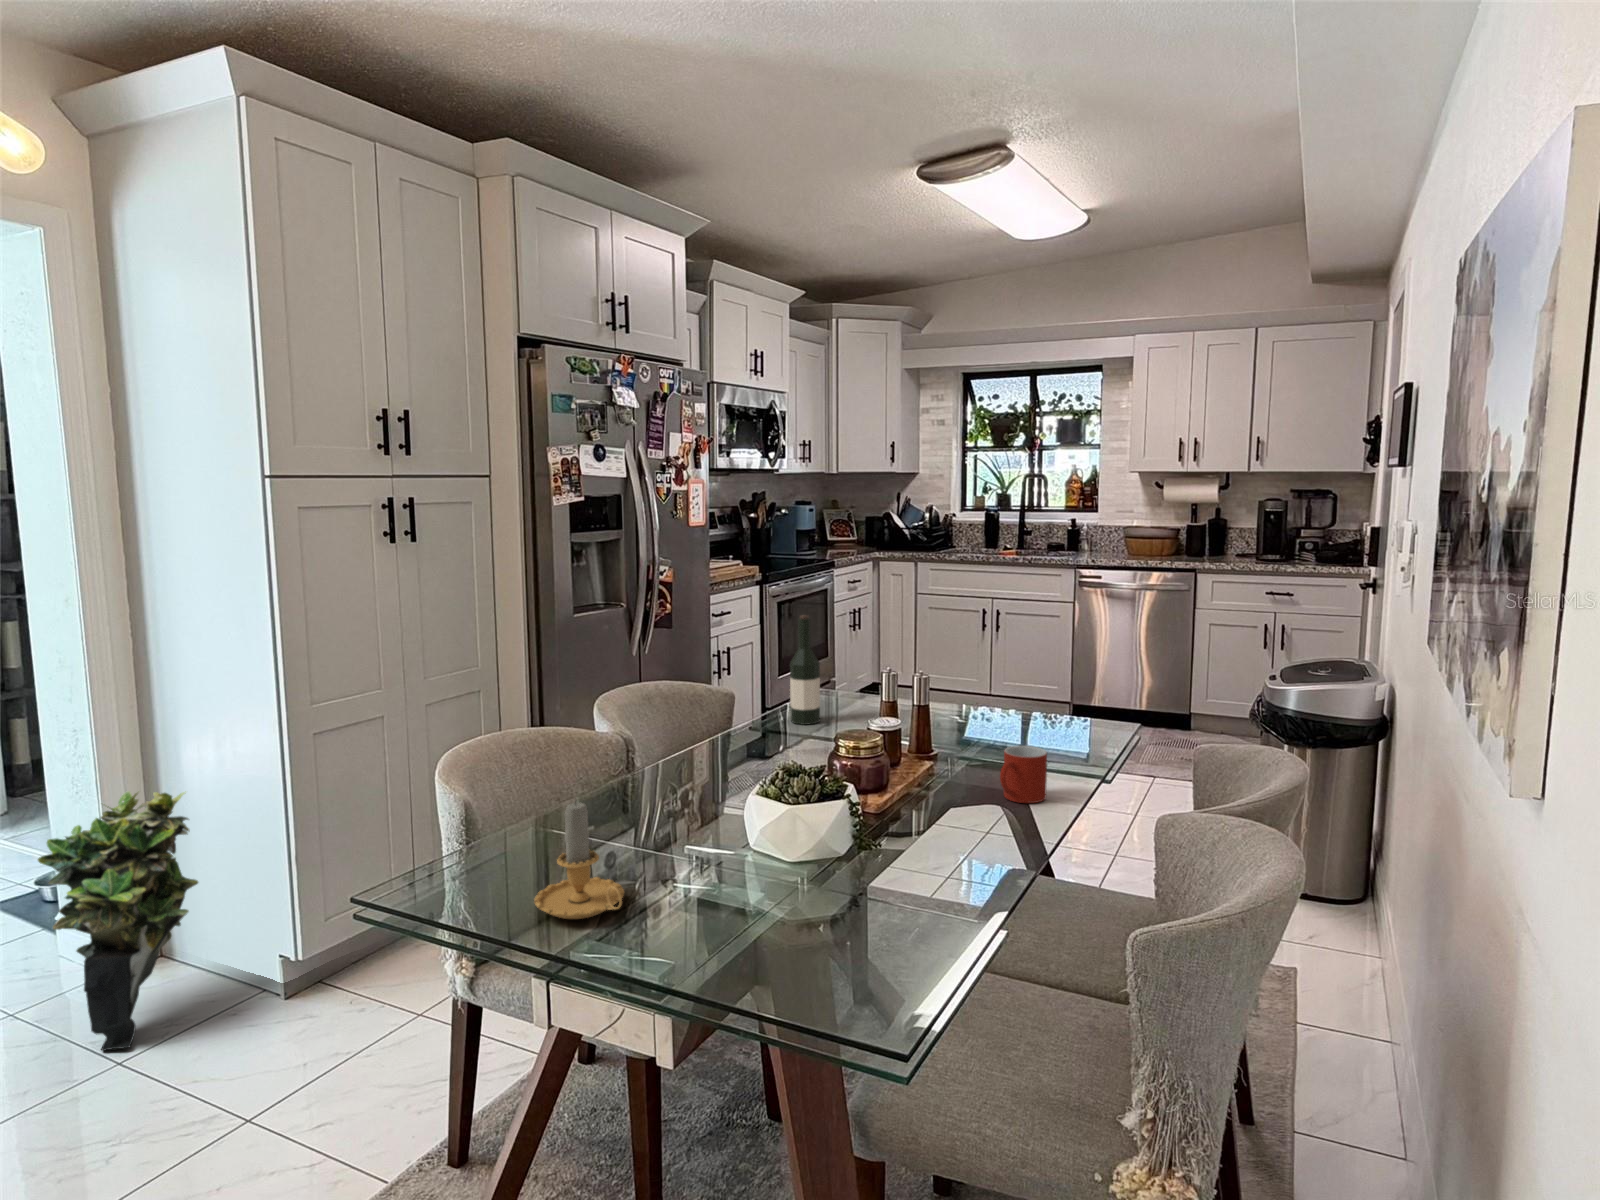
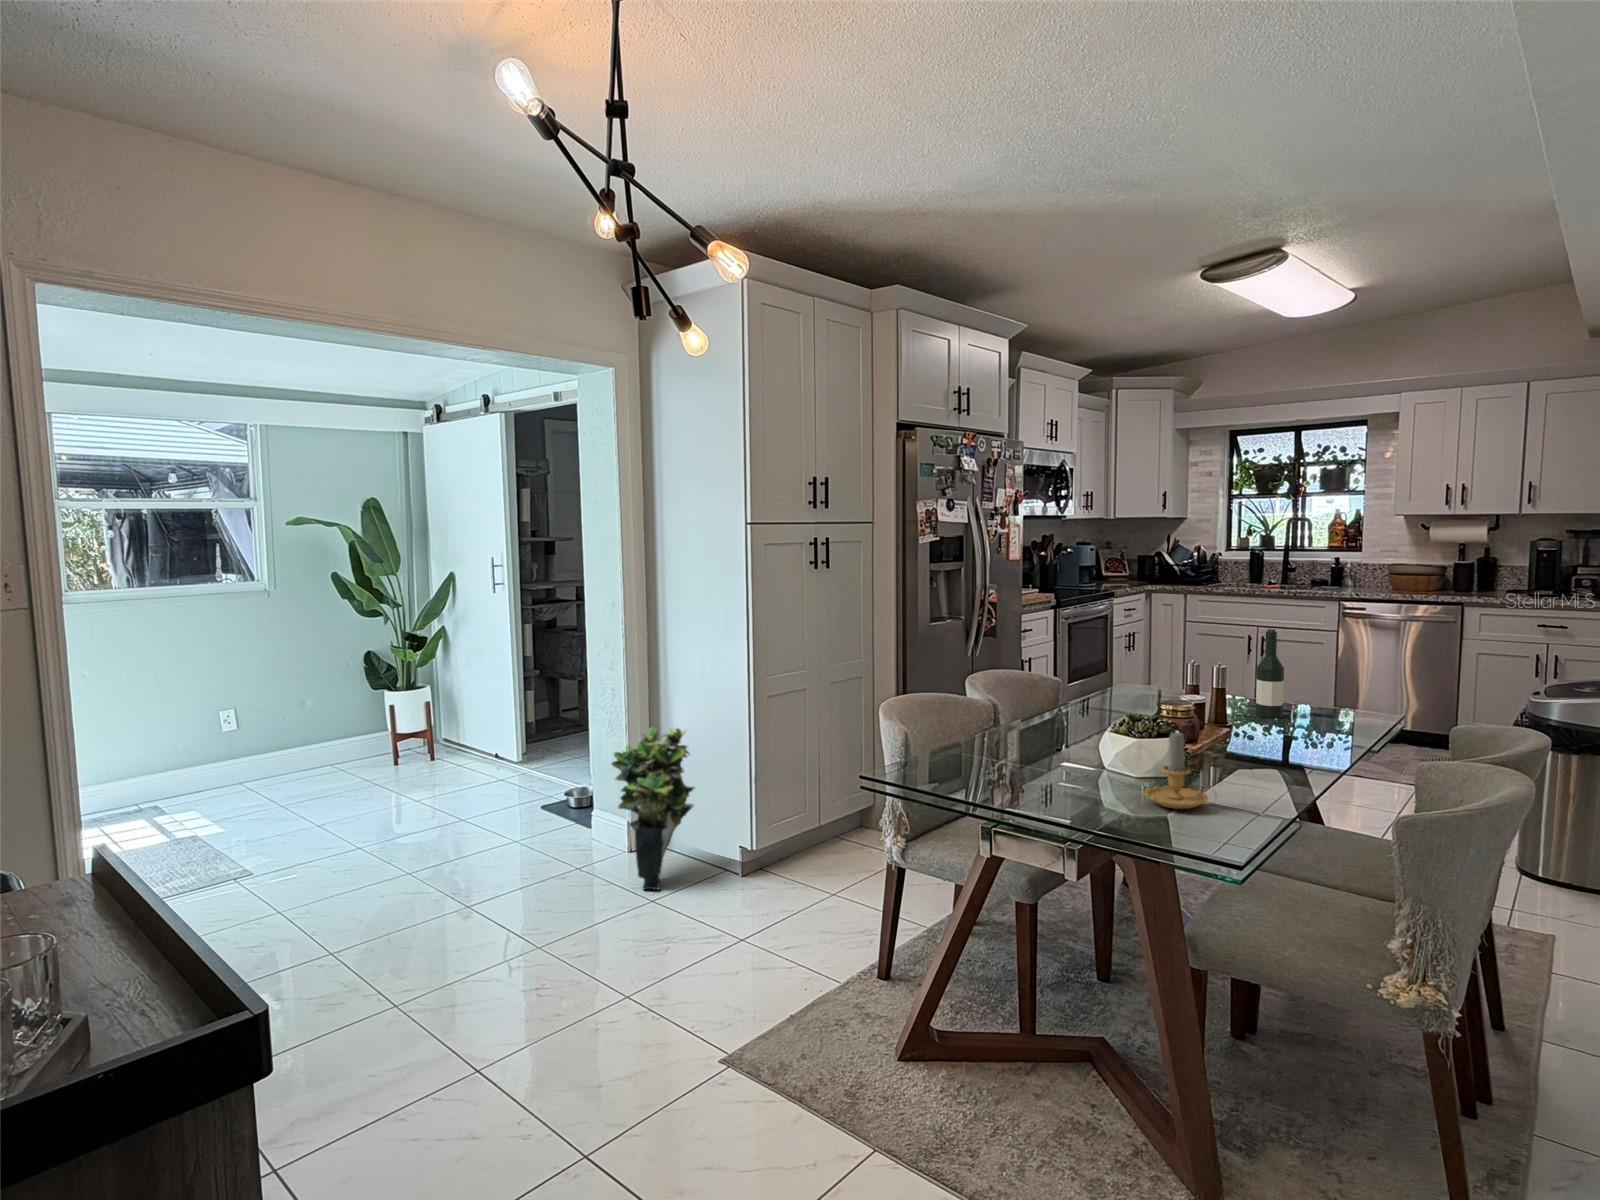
wine bottle: present [790,615,820,725] -> present [1256,629,1284,718]
mug: present [1000,746,1047,803] -> none [1286,717,1324,758]
candle: present [534,802,624,919] -> present [1145,732,1217,809]

